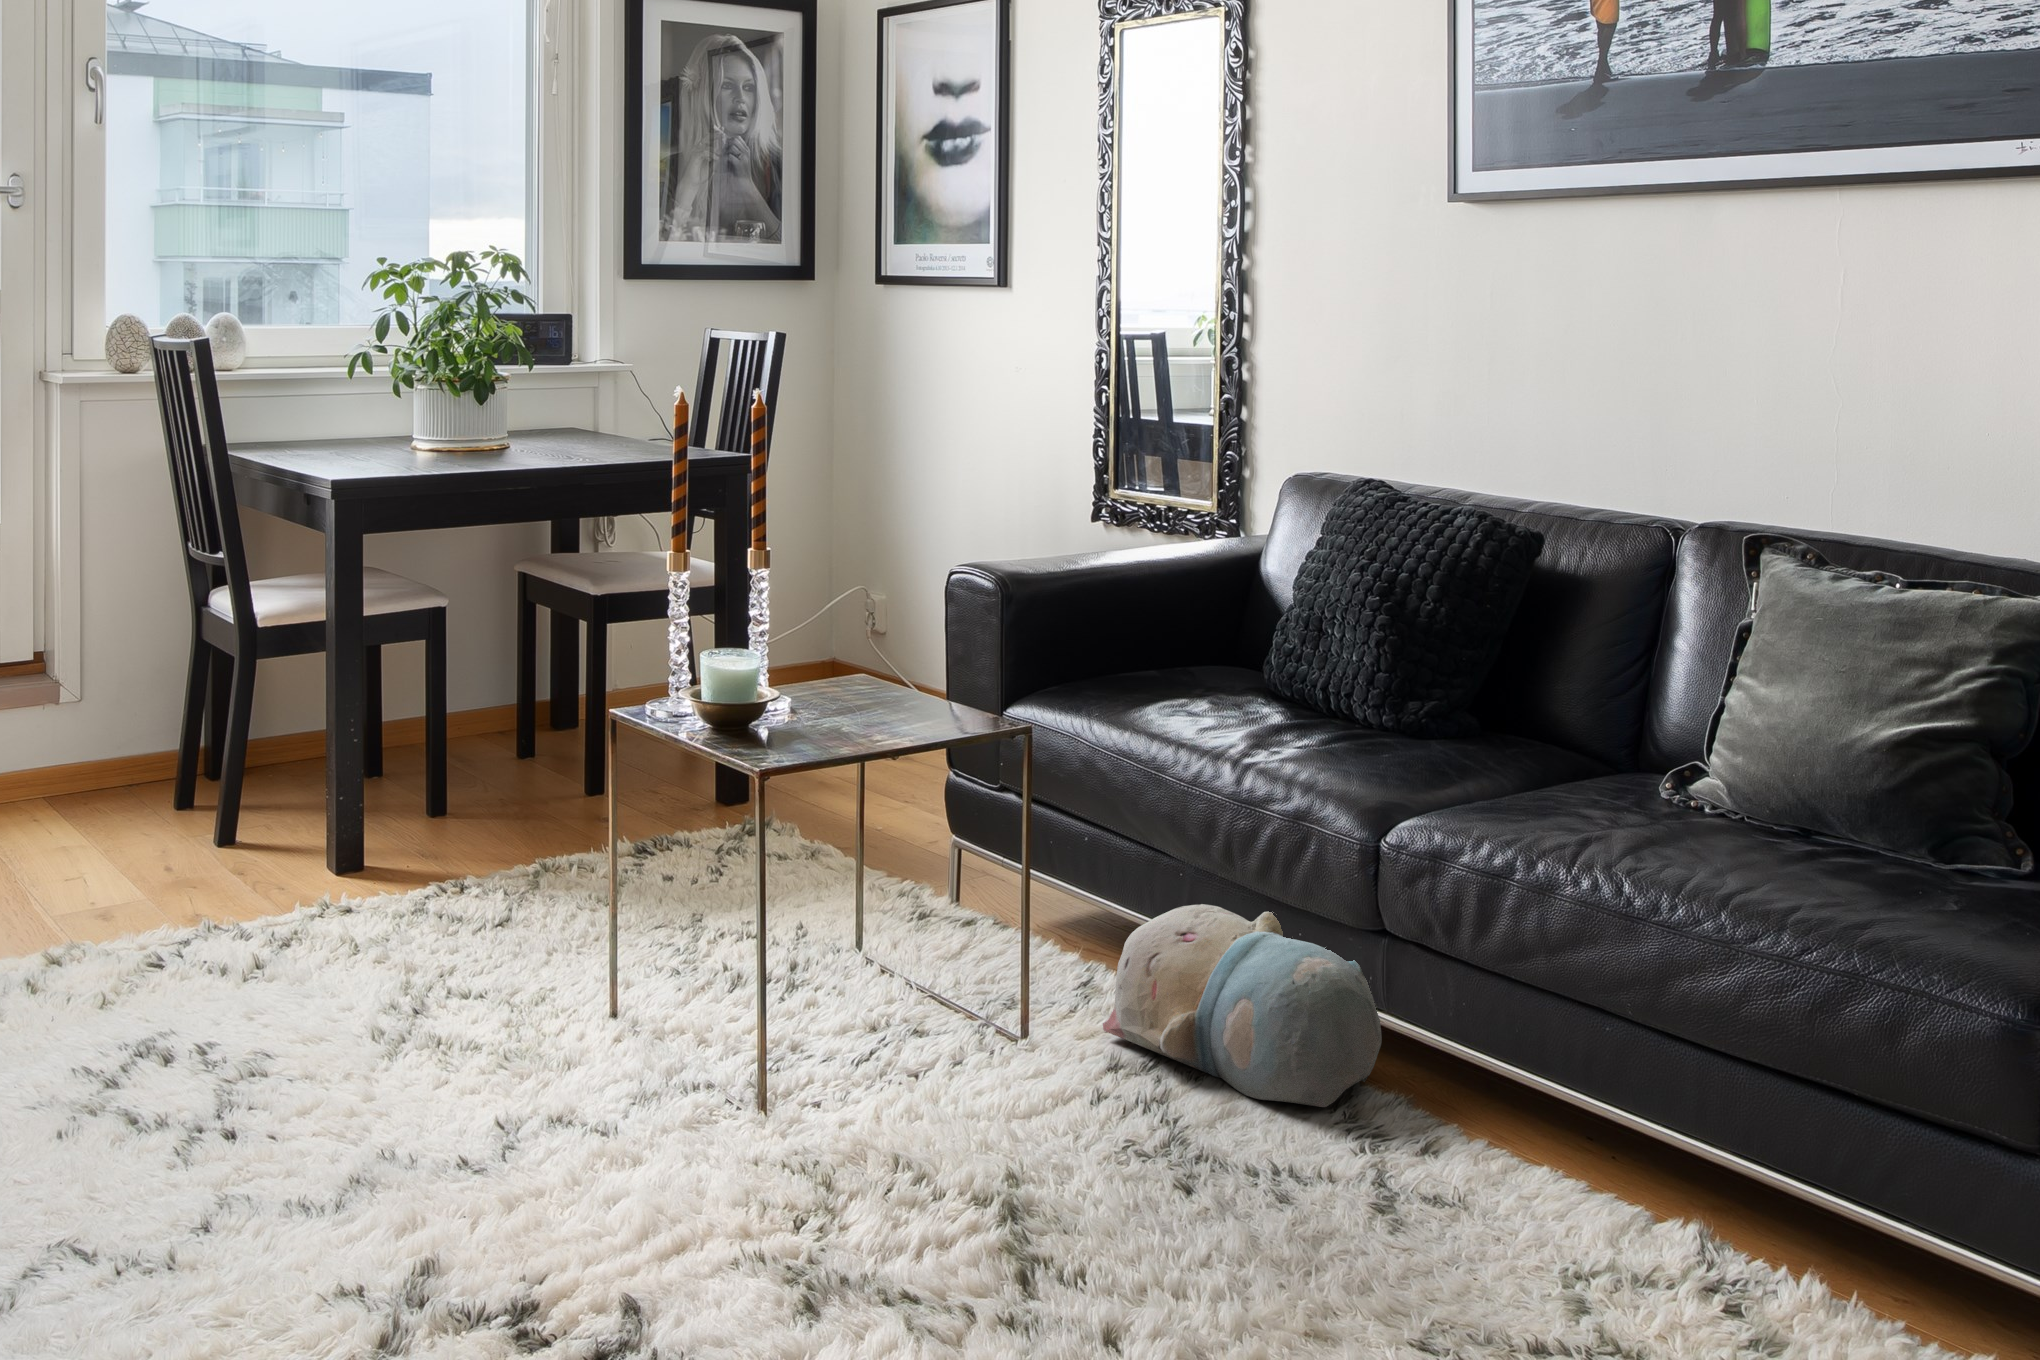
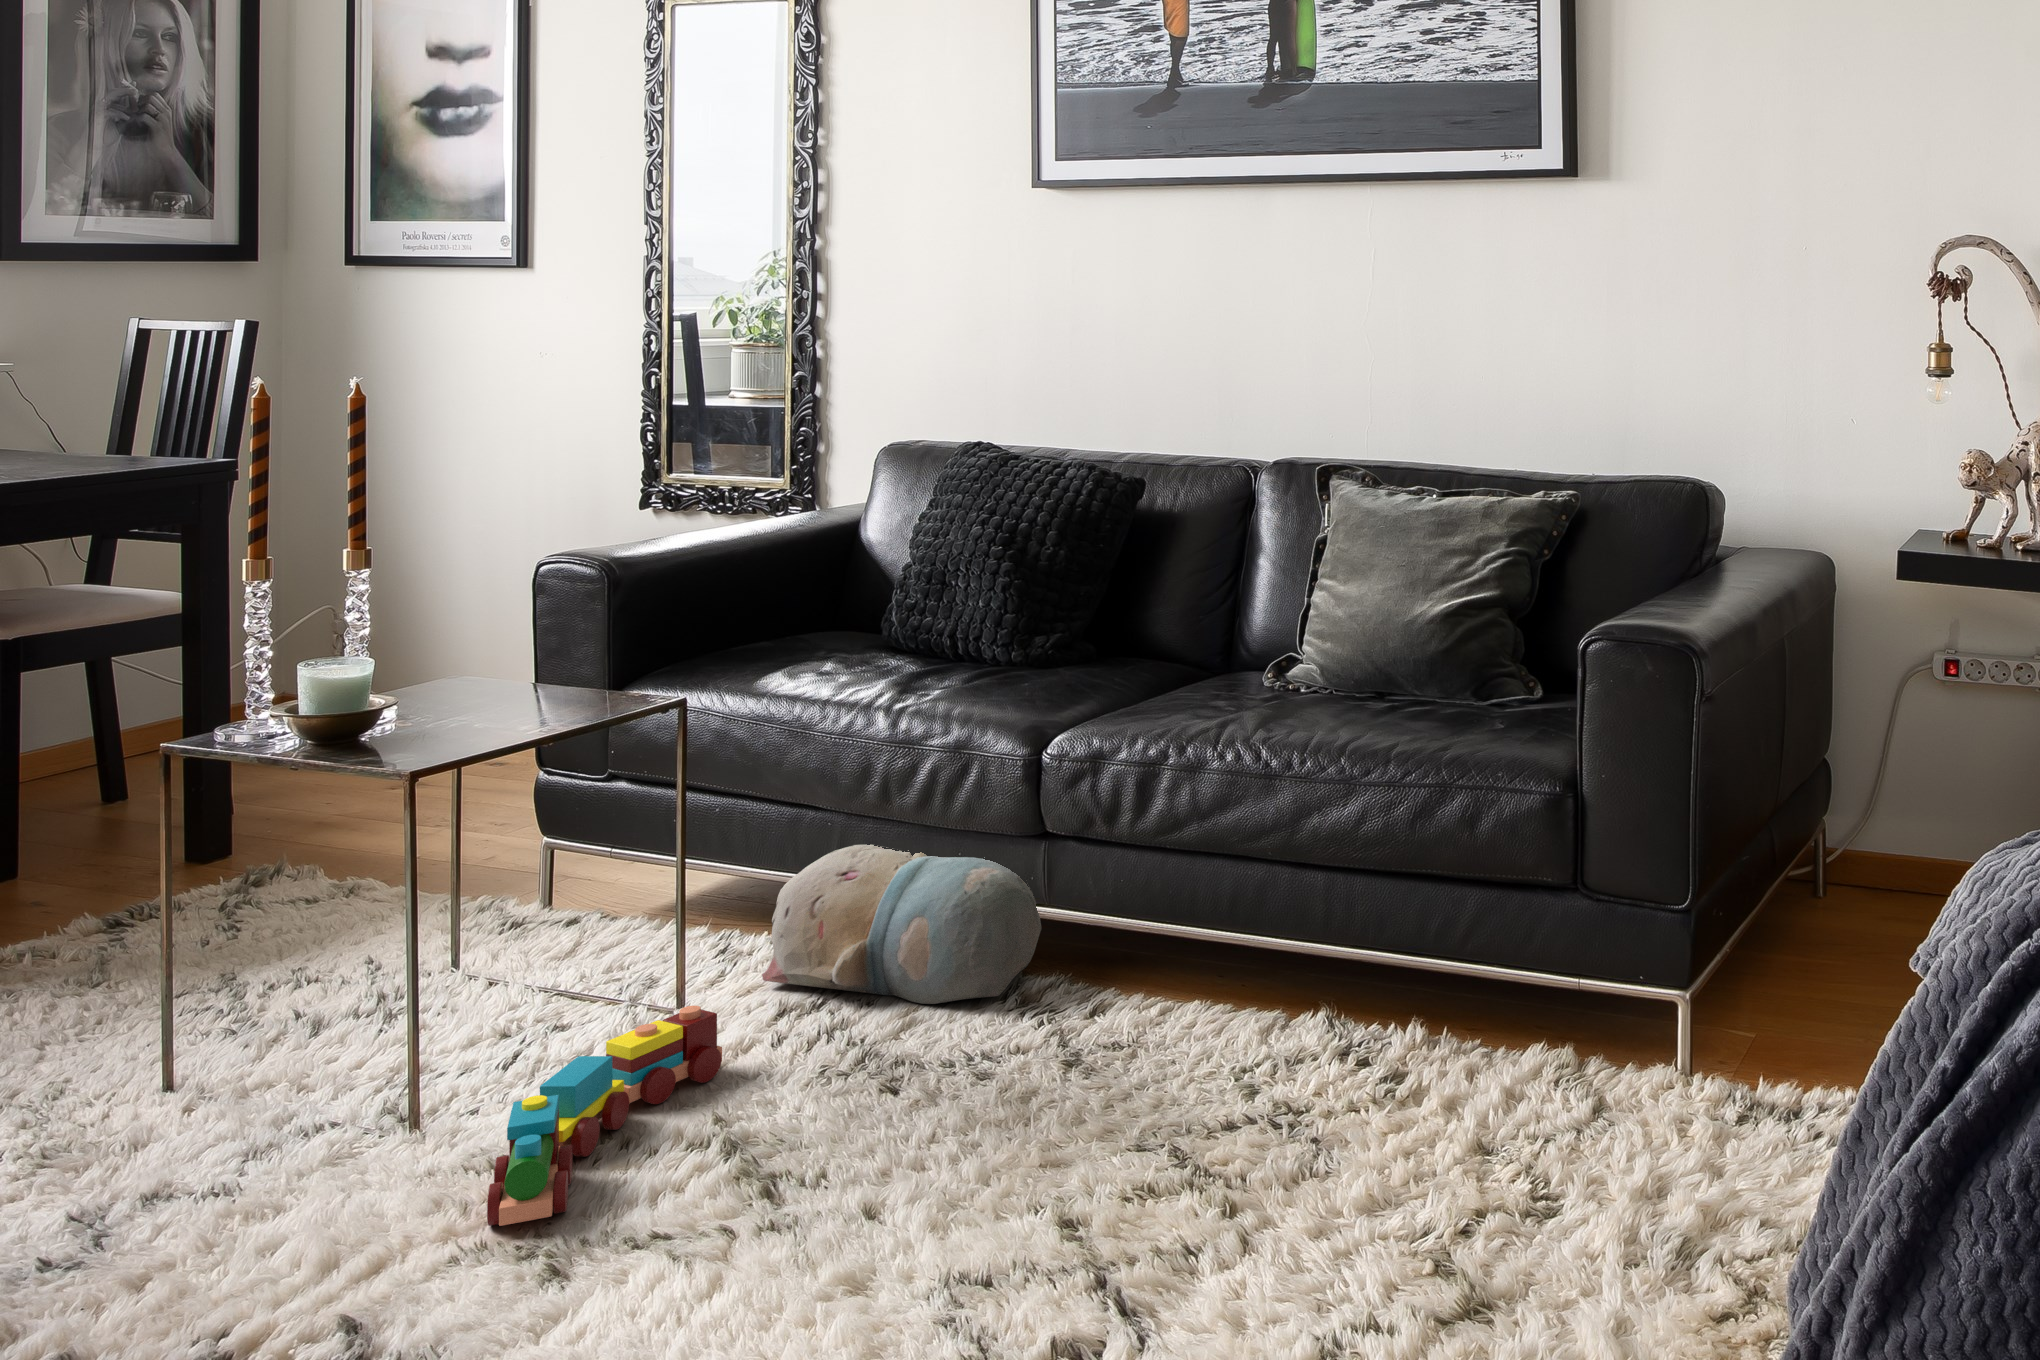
toy train: none [783,1044,1036,1233] -> present [487,1006,722,1226]

